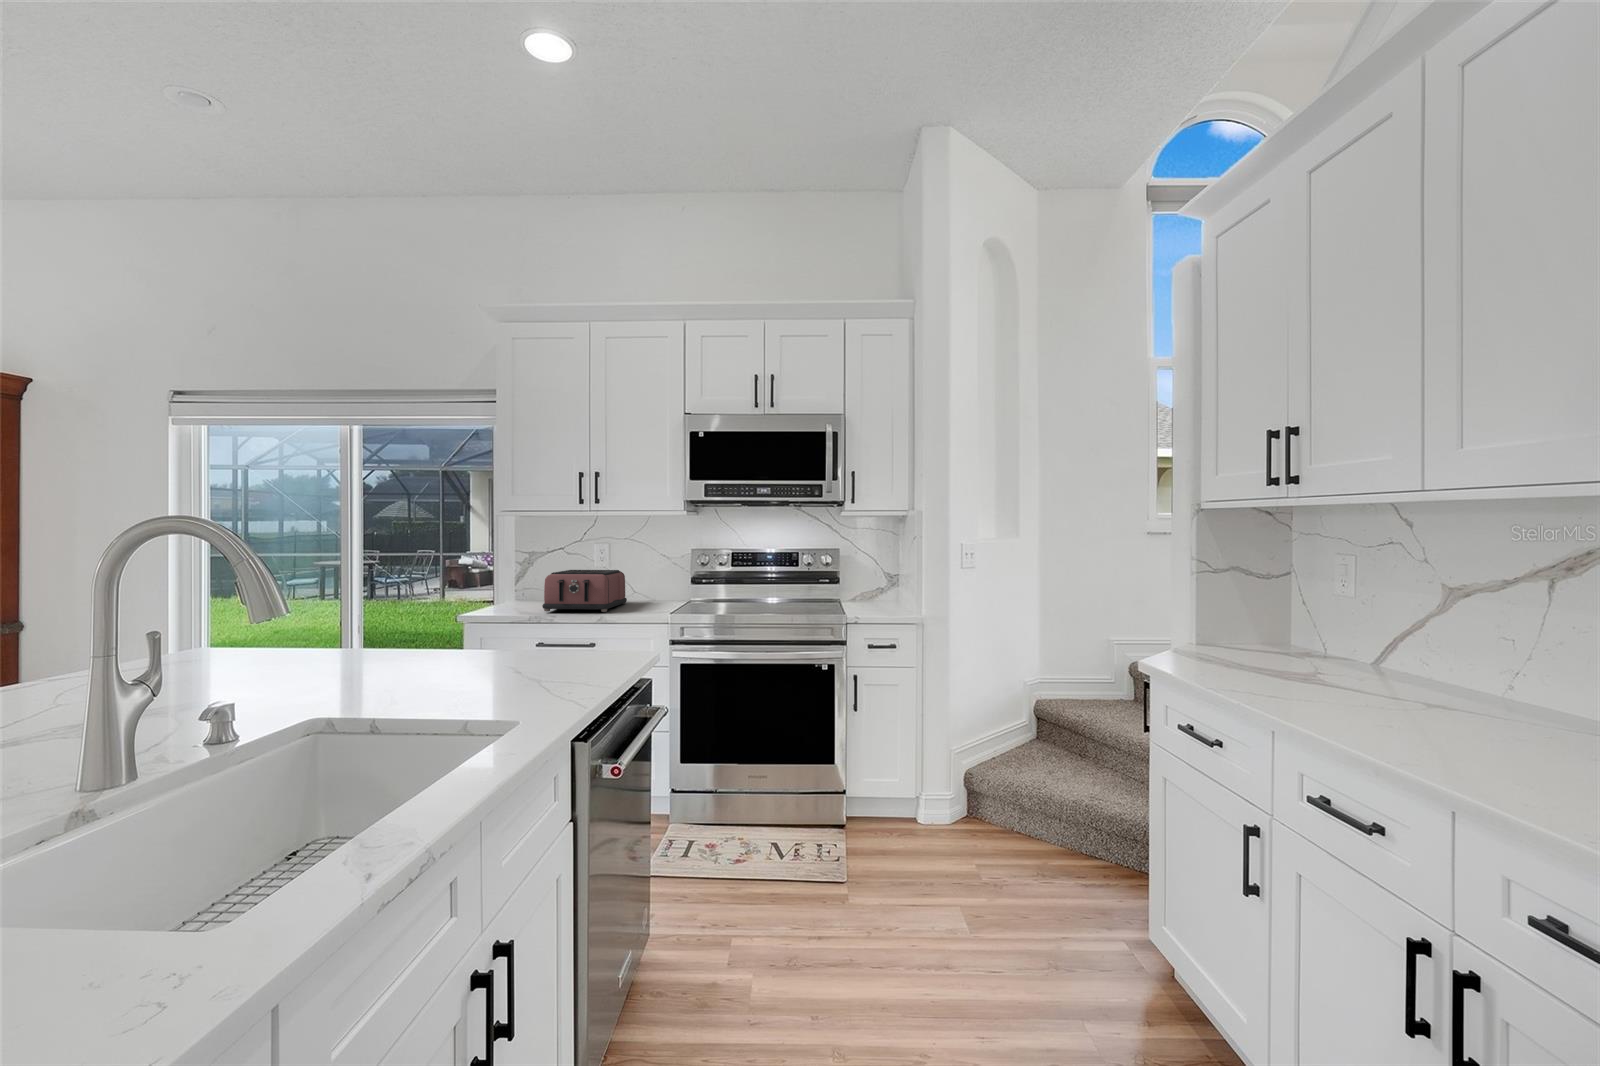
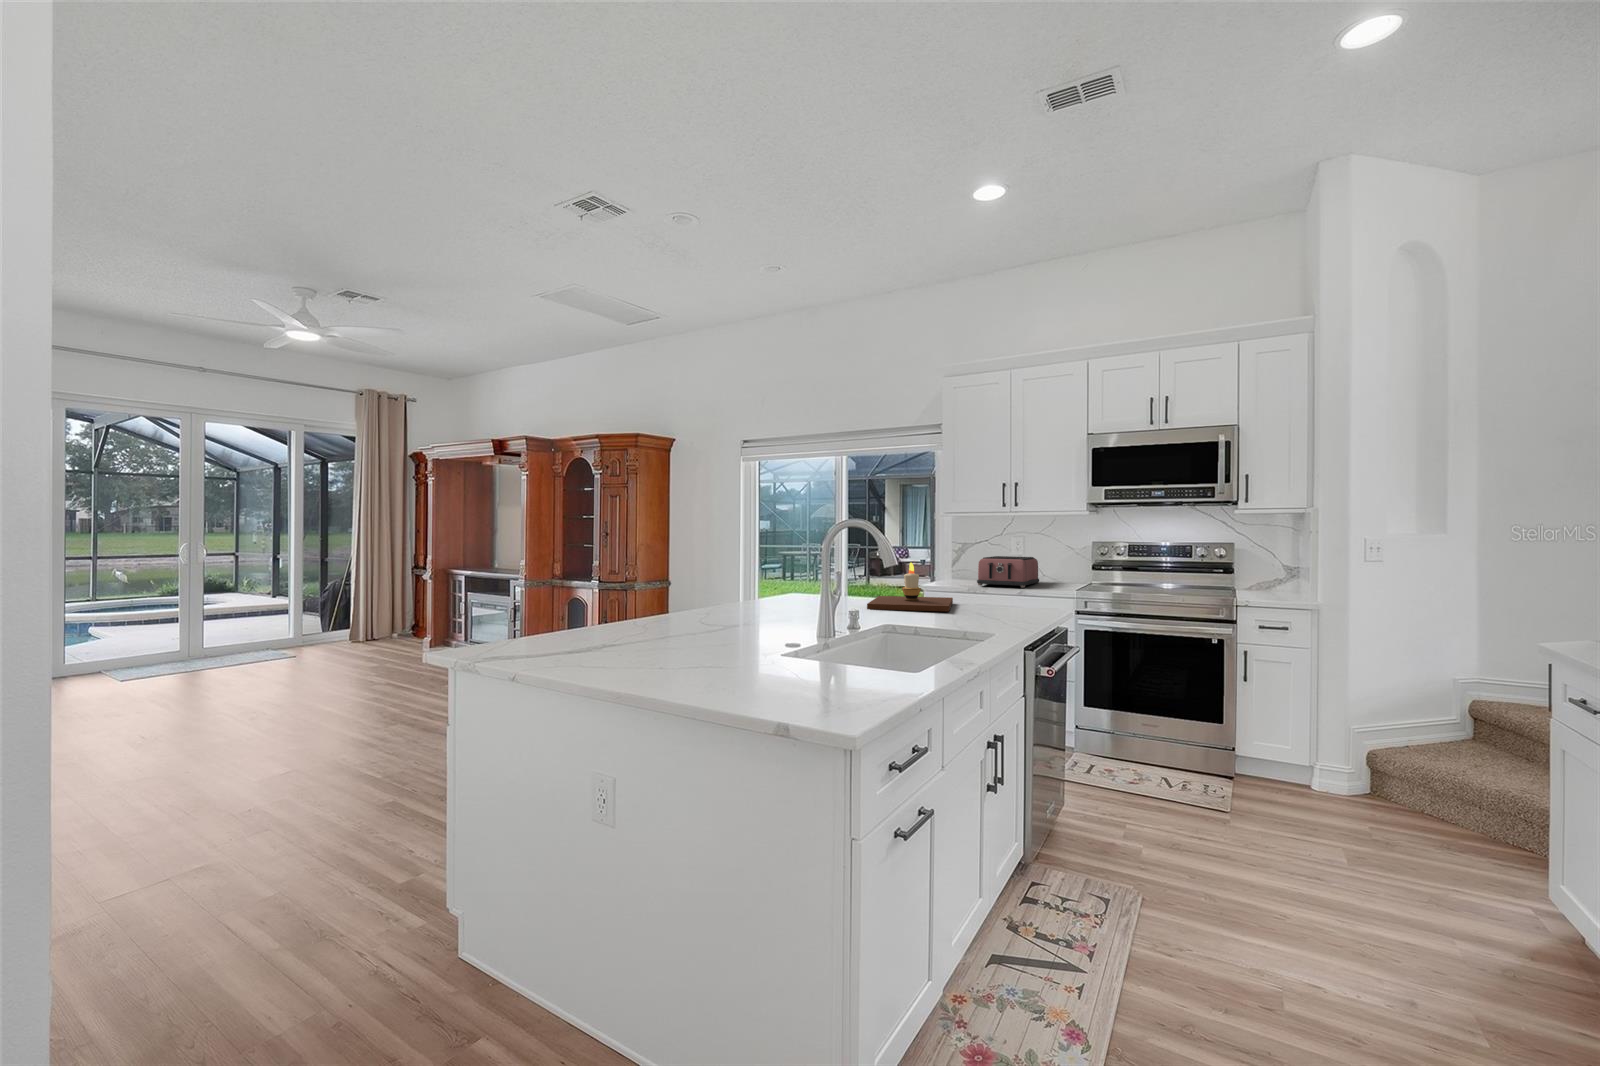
candle: none [299,595,479,686] -> present [867,563,953,611]

